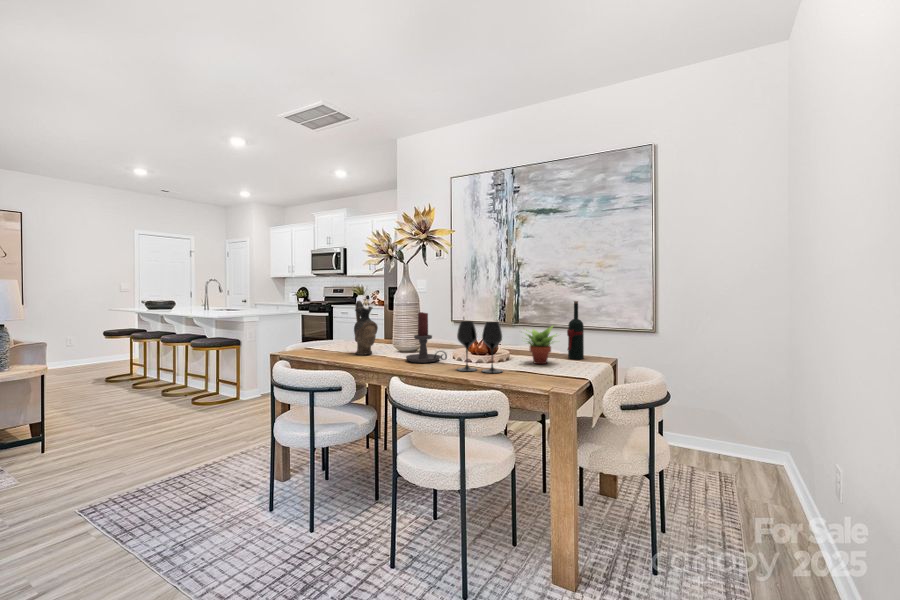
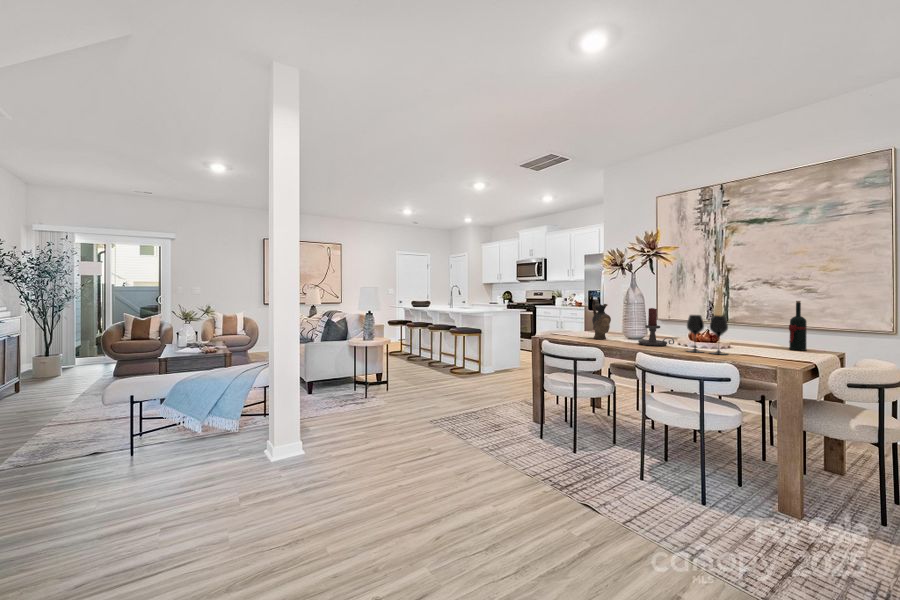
succulent plant: present [526,326,557,364] -> none [742,320,783,352]

